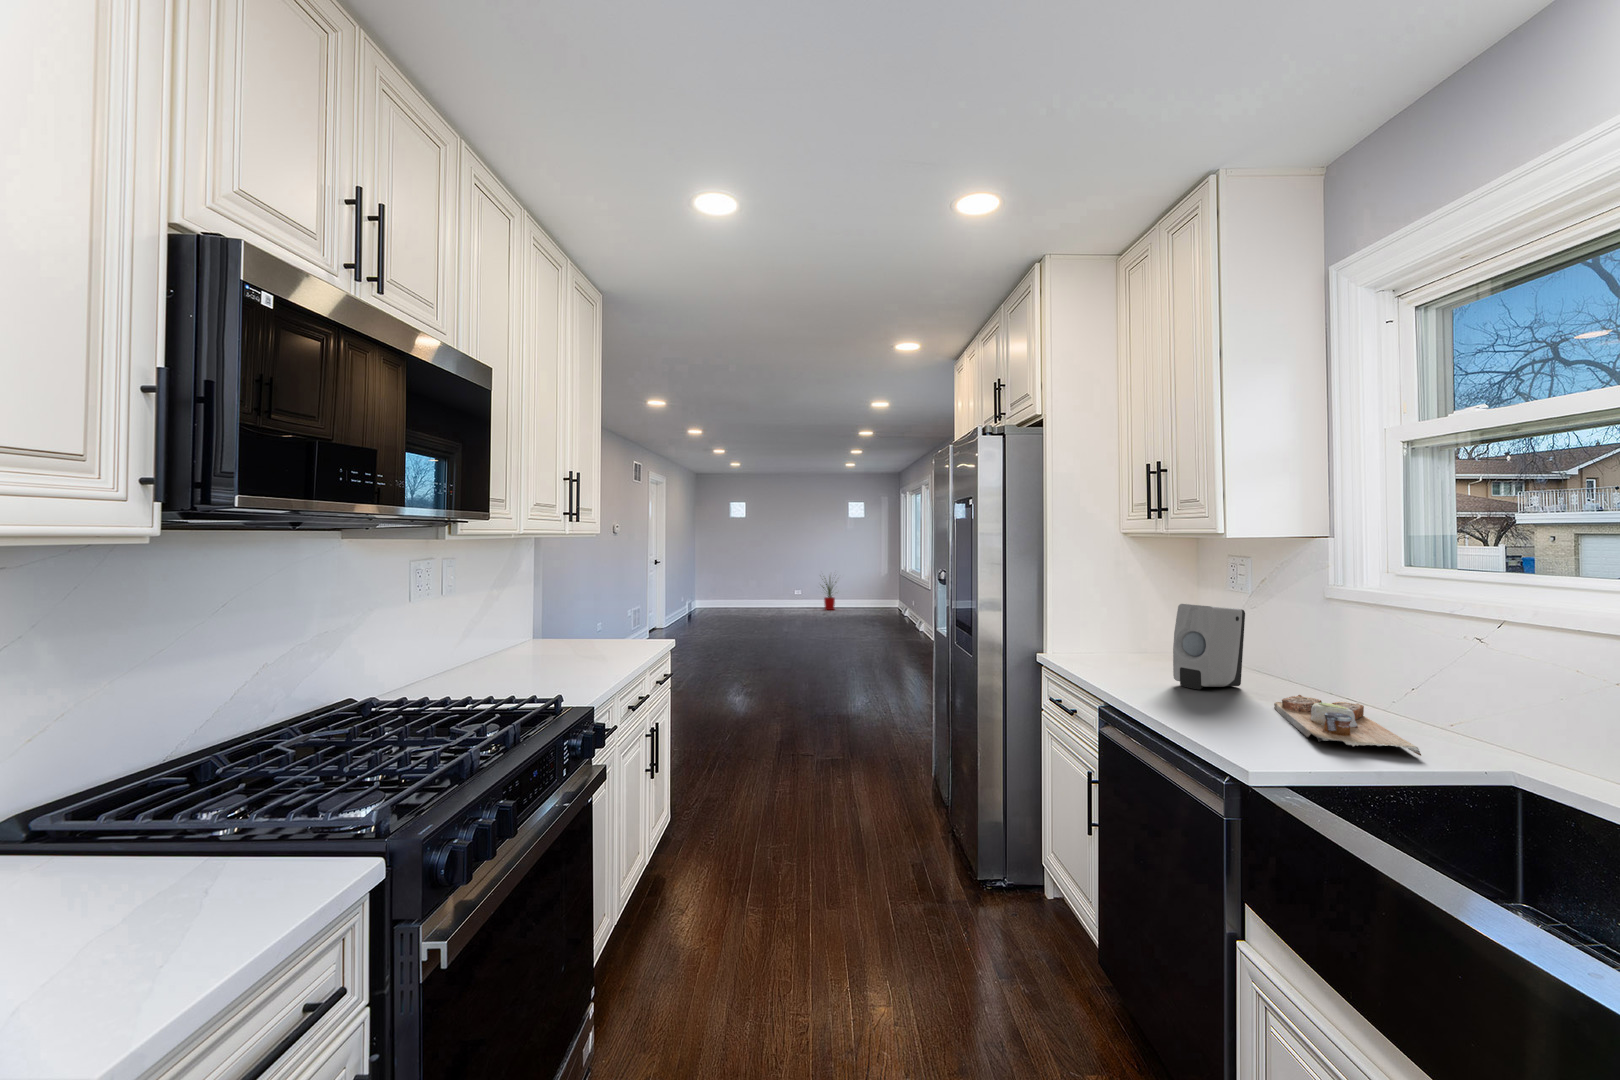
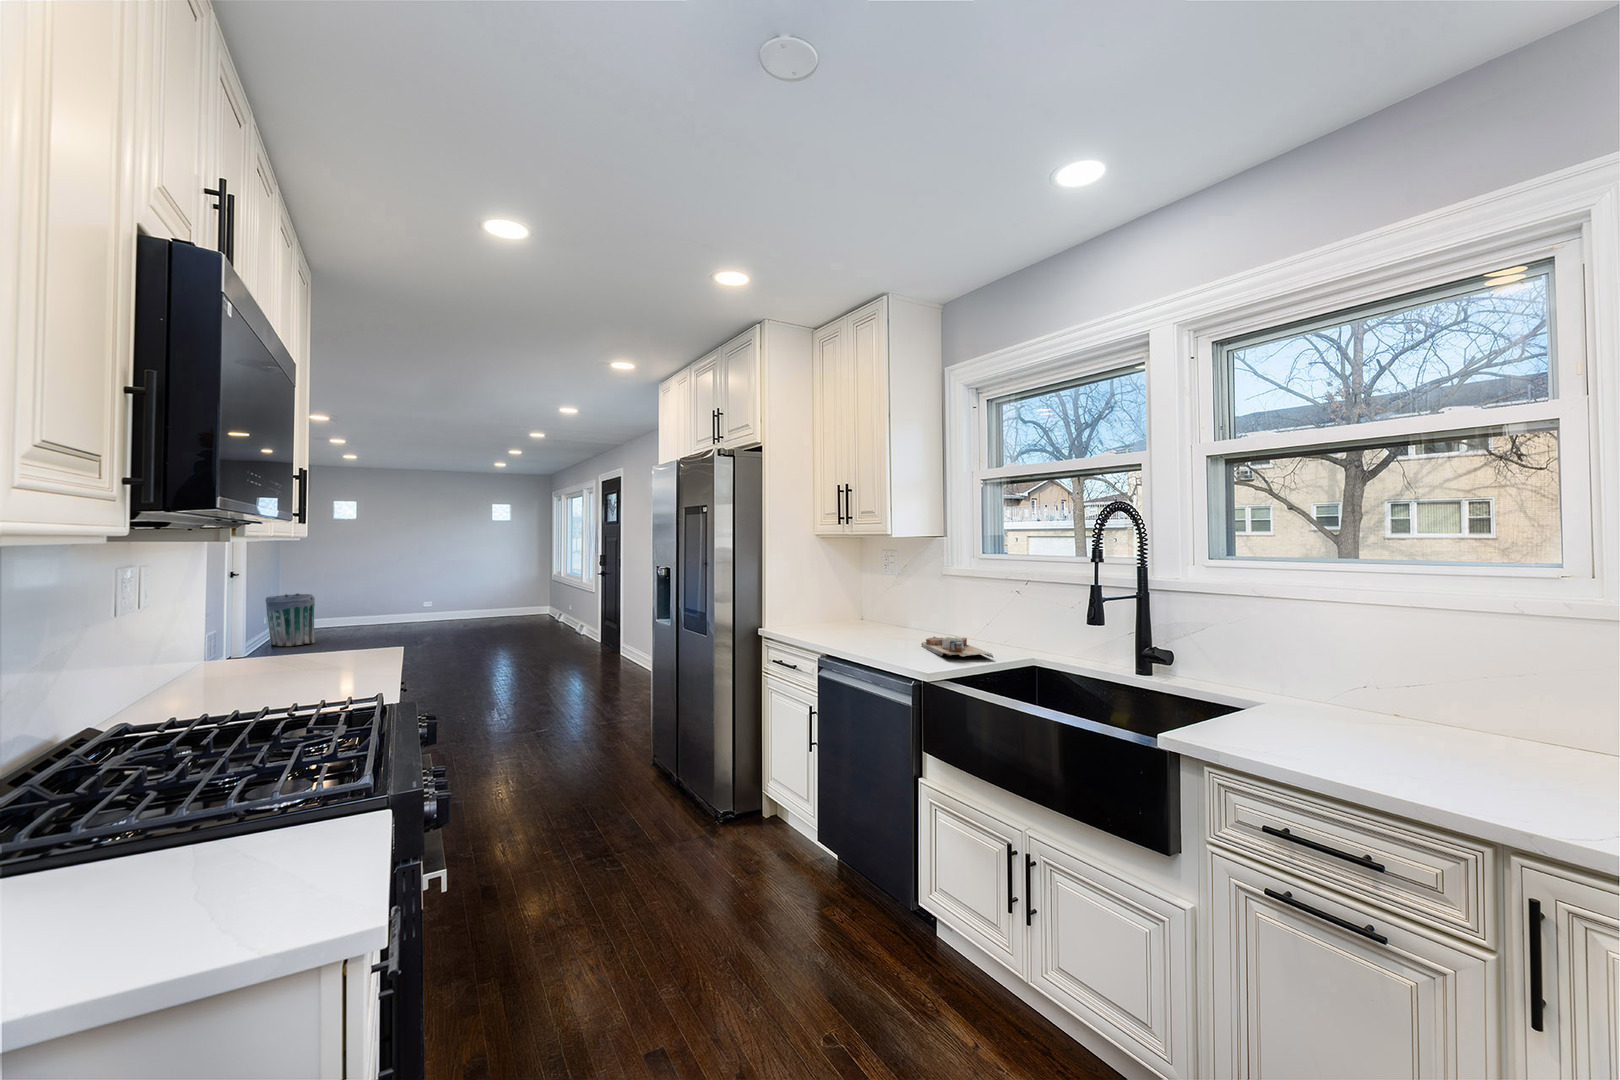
house plant: present [822,578,835,610] -> none [445,577,482,623]
trash can: none [679,580,713,622] -> present [266,593,315,646]
soap dispenser: present [1173,604,1245,689] -> none [861,584,902,641]

